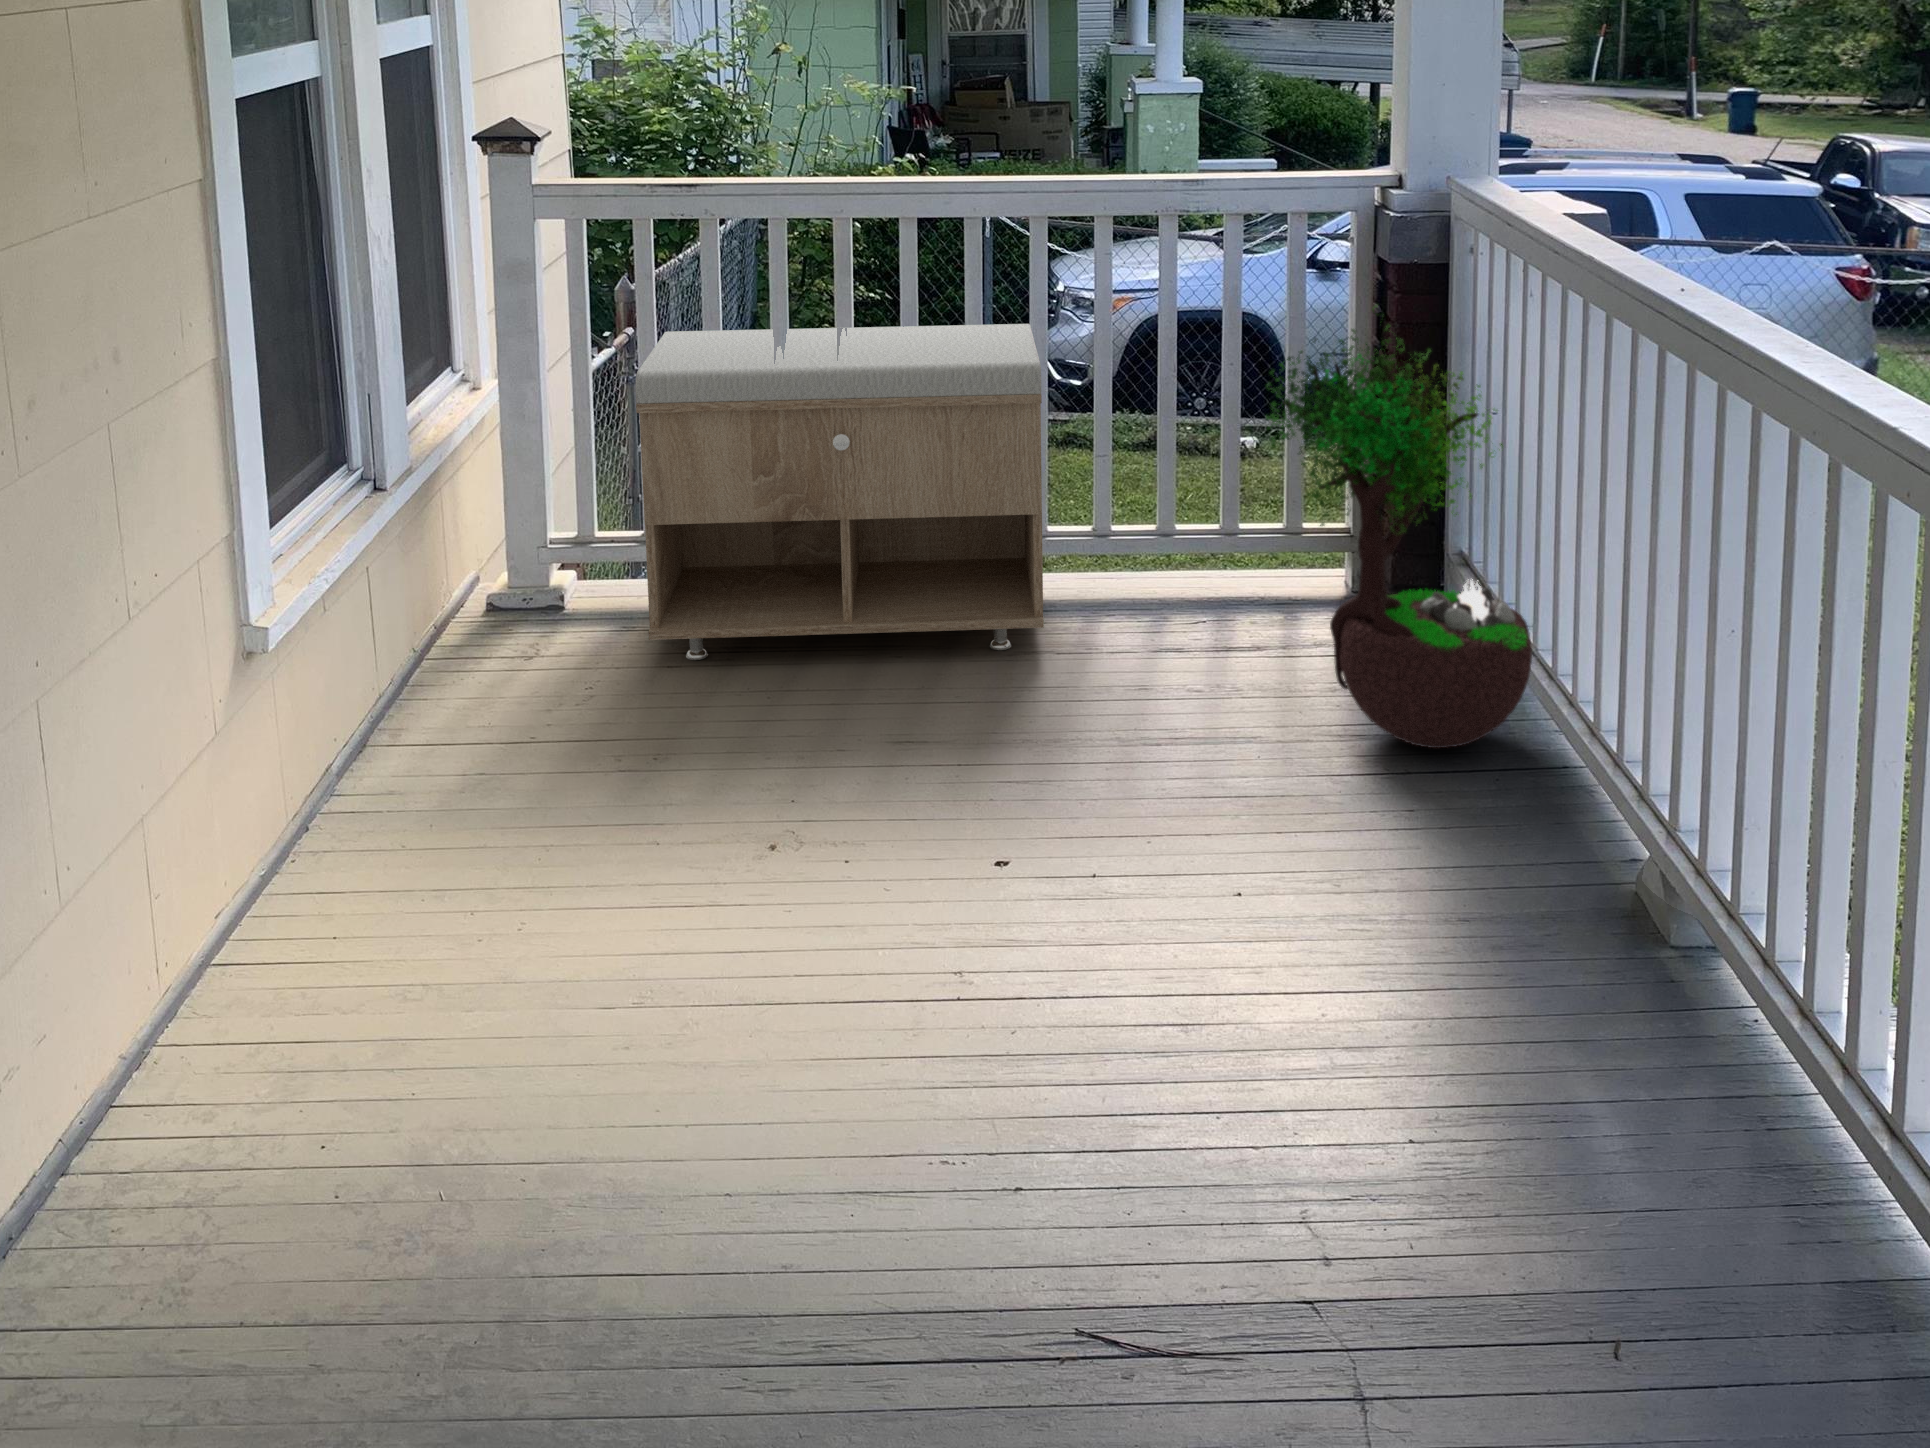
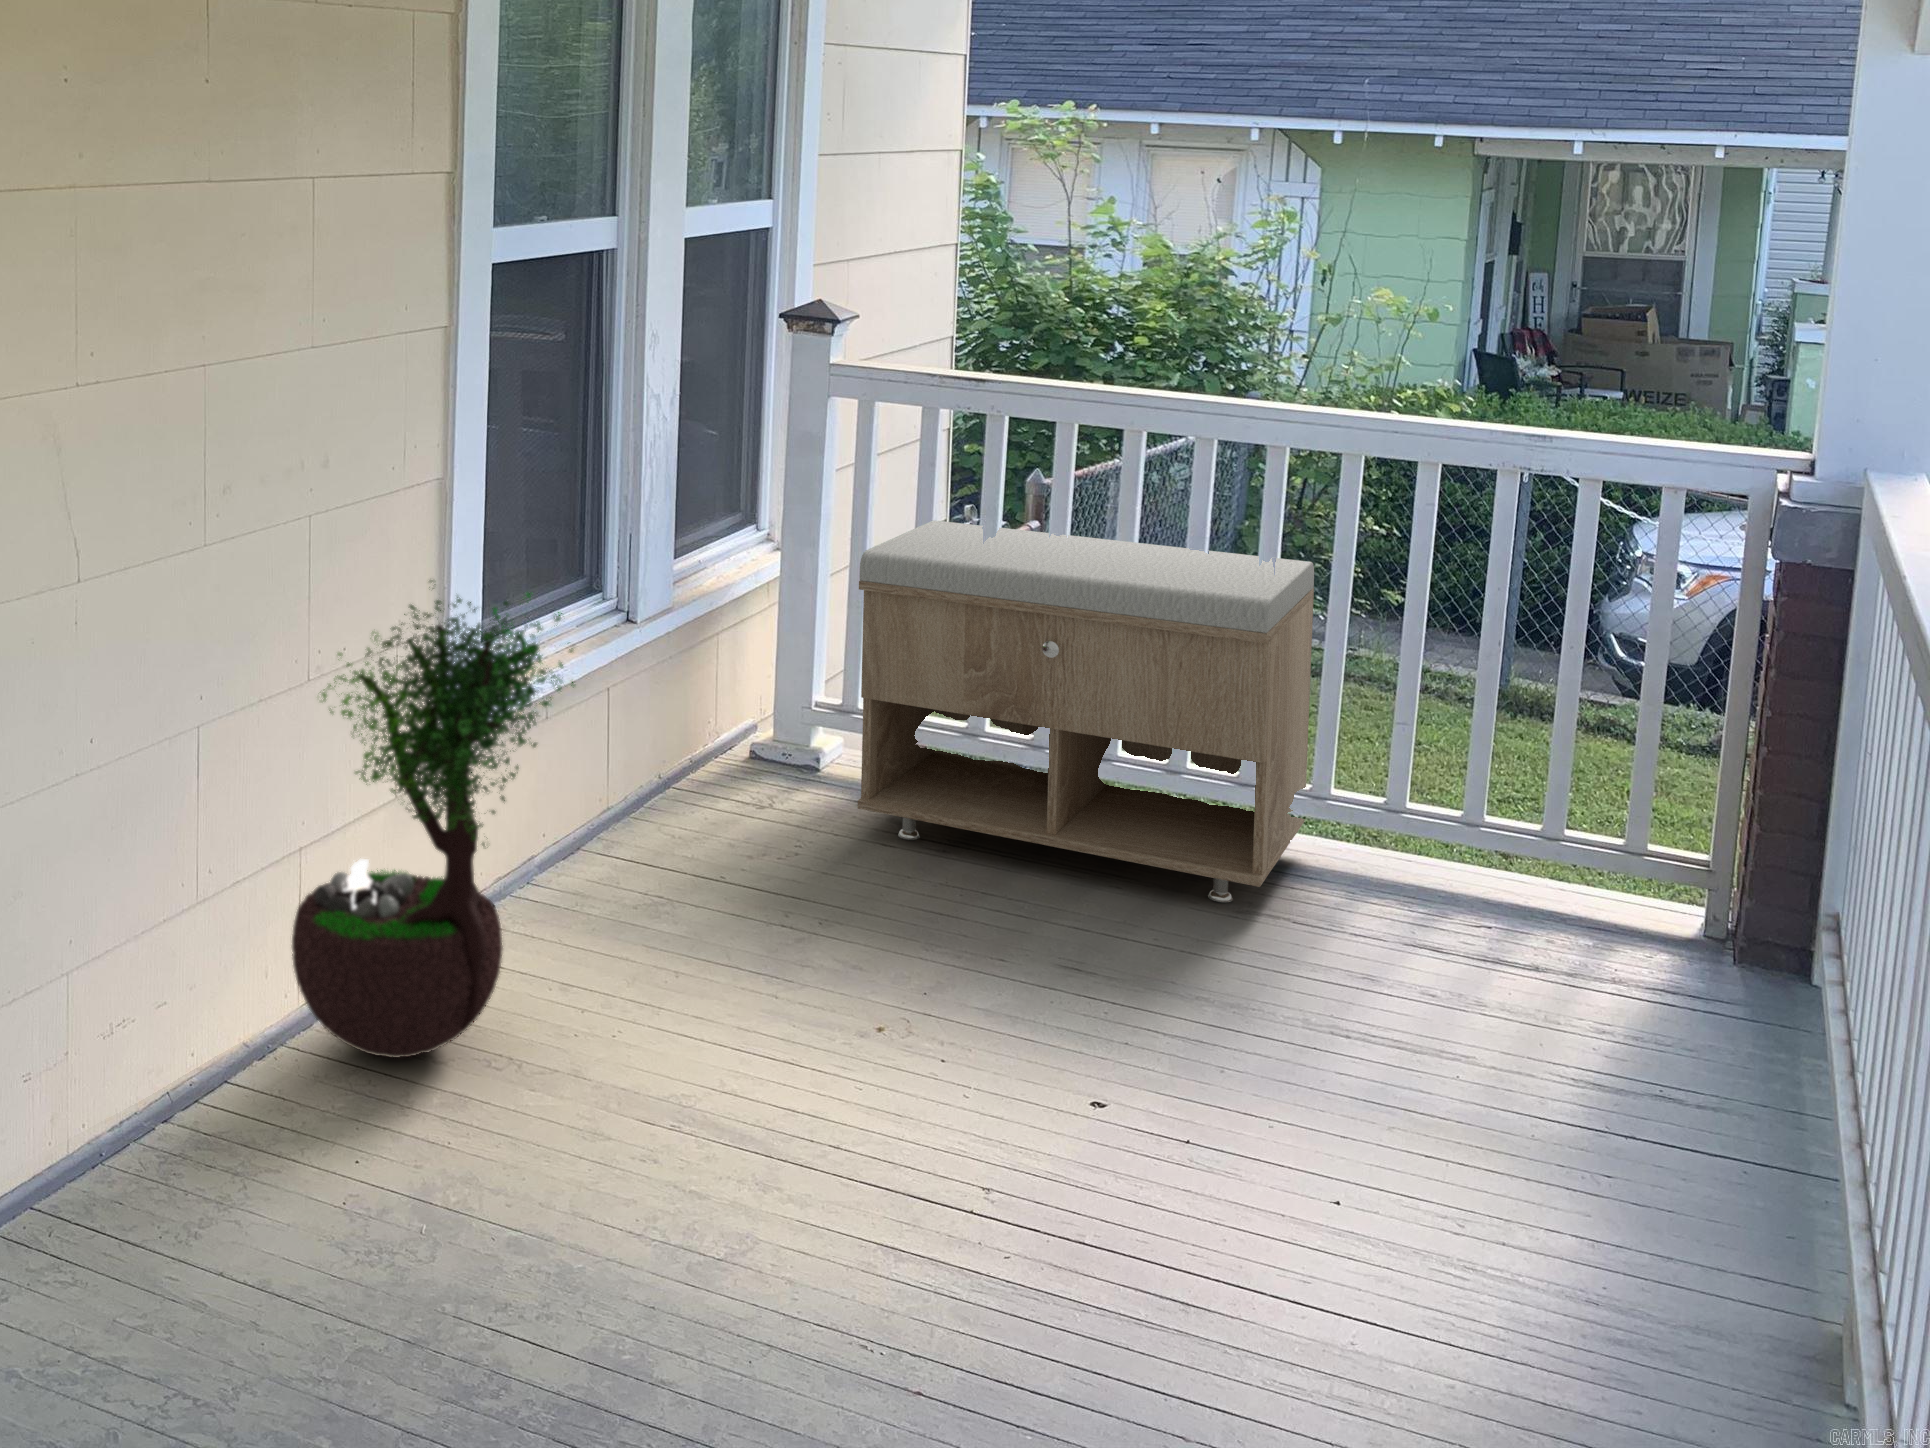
potted tree: present [1266,305,1532,748] -> present [292,580,574,1058]

